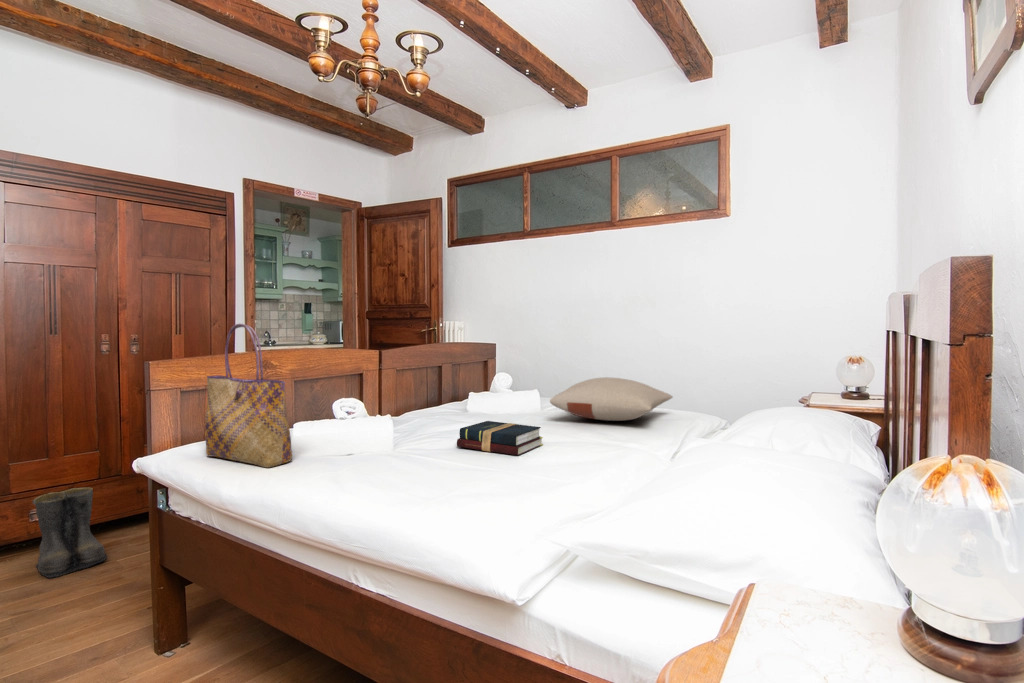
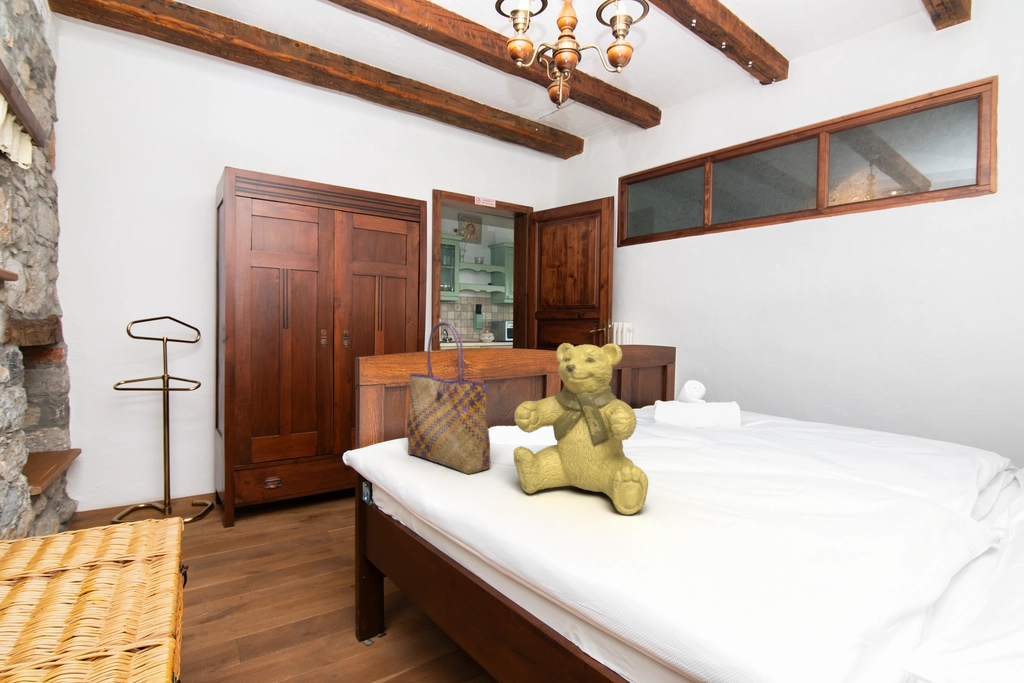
teddy bear: none [308,341,423,484] -> present [513,343,648,515]
pillow: present [550,377,672,421] -> none [767,393,934,448]
hardback book: present [457,421,543,455] -> none [666,438,775,487]
boots: present [32,488,108,578] -> none [267,464,322,541]

